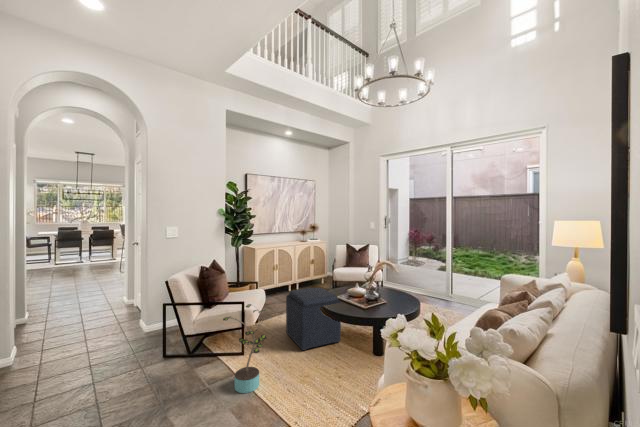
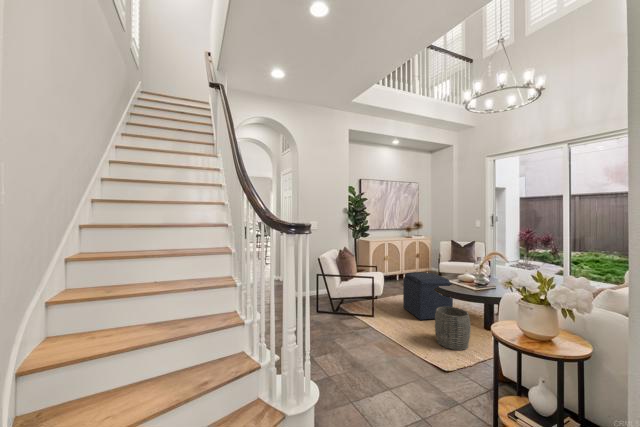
potted plant: present [223,304,266,393] -> none [365,276,398,339]
woven basket: none [314,335,355,395] -> present [435,307,471,350]

